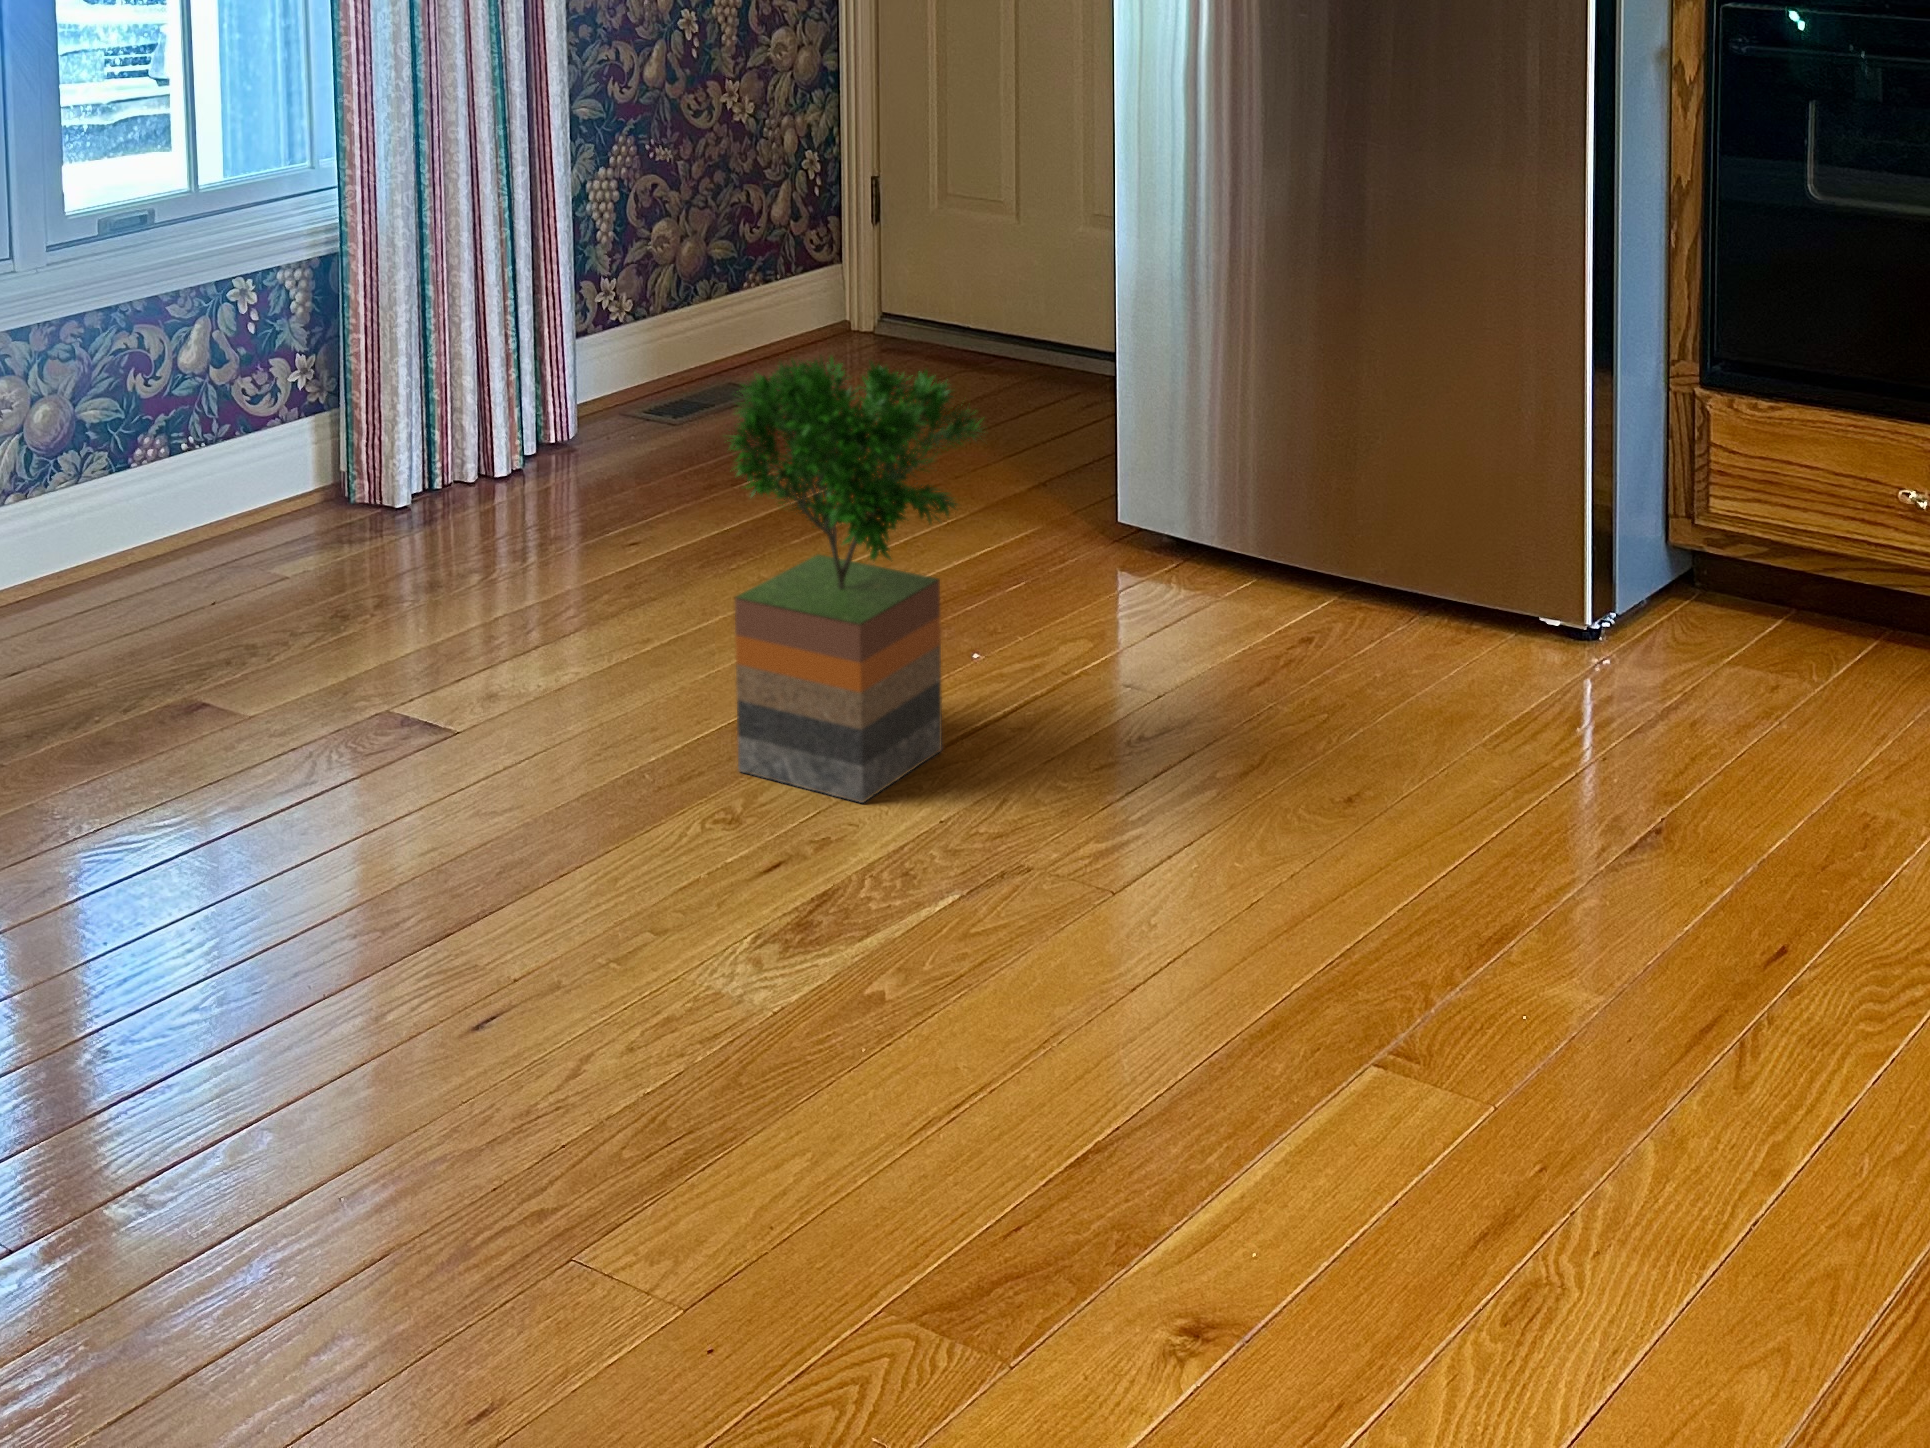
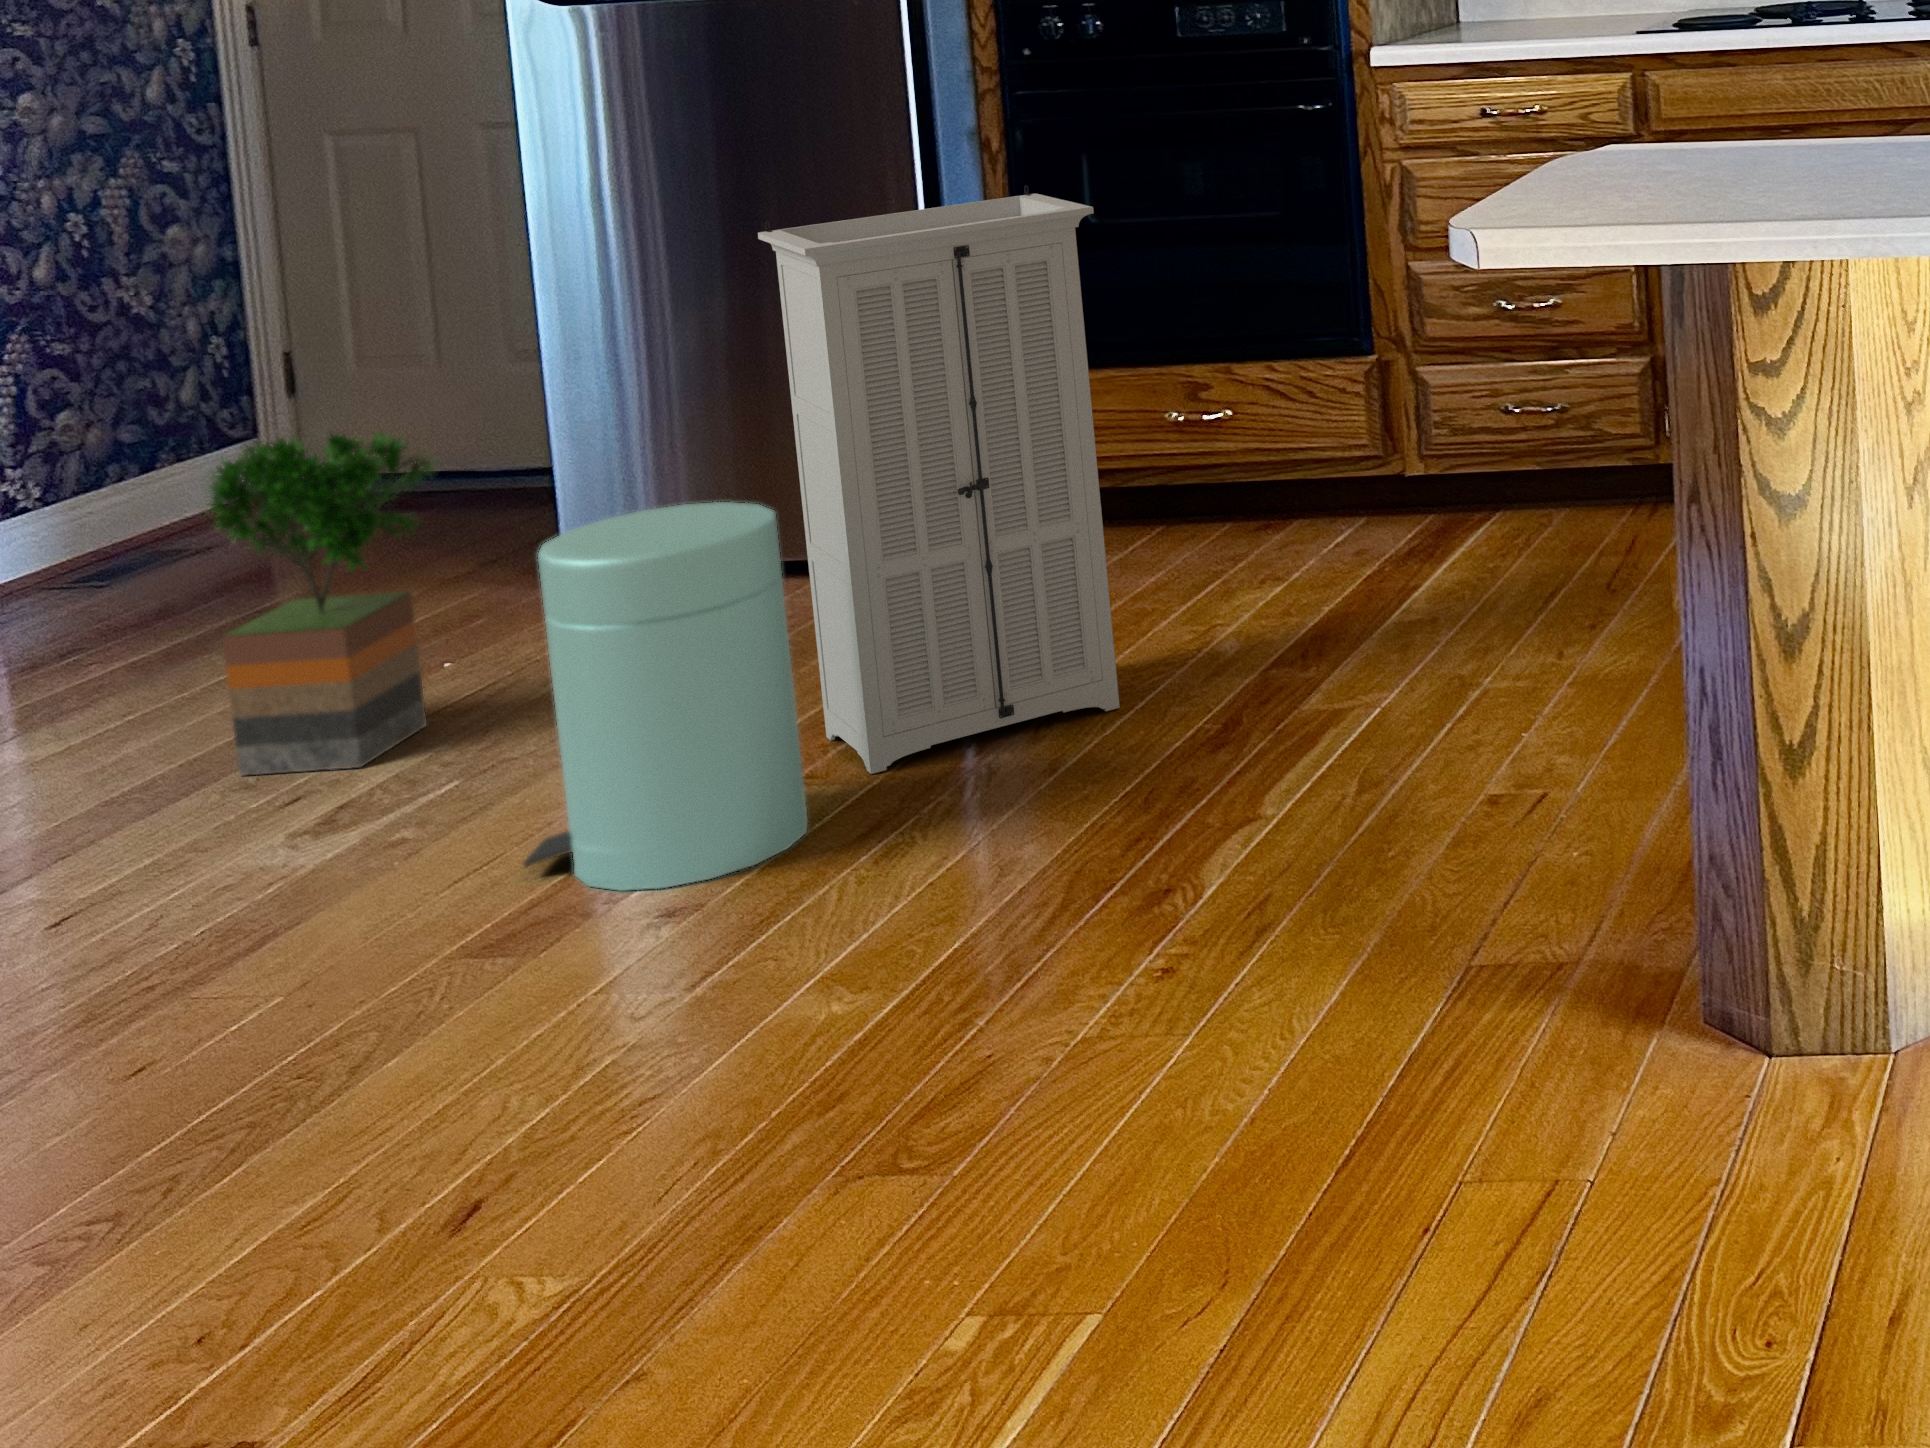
storage cabinet: none [1407,182,1916,1059] -> present [758,186,1120,774]
trash can: none [1023,610,1405,1226] -> present [524,502,808,891]

